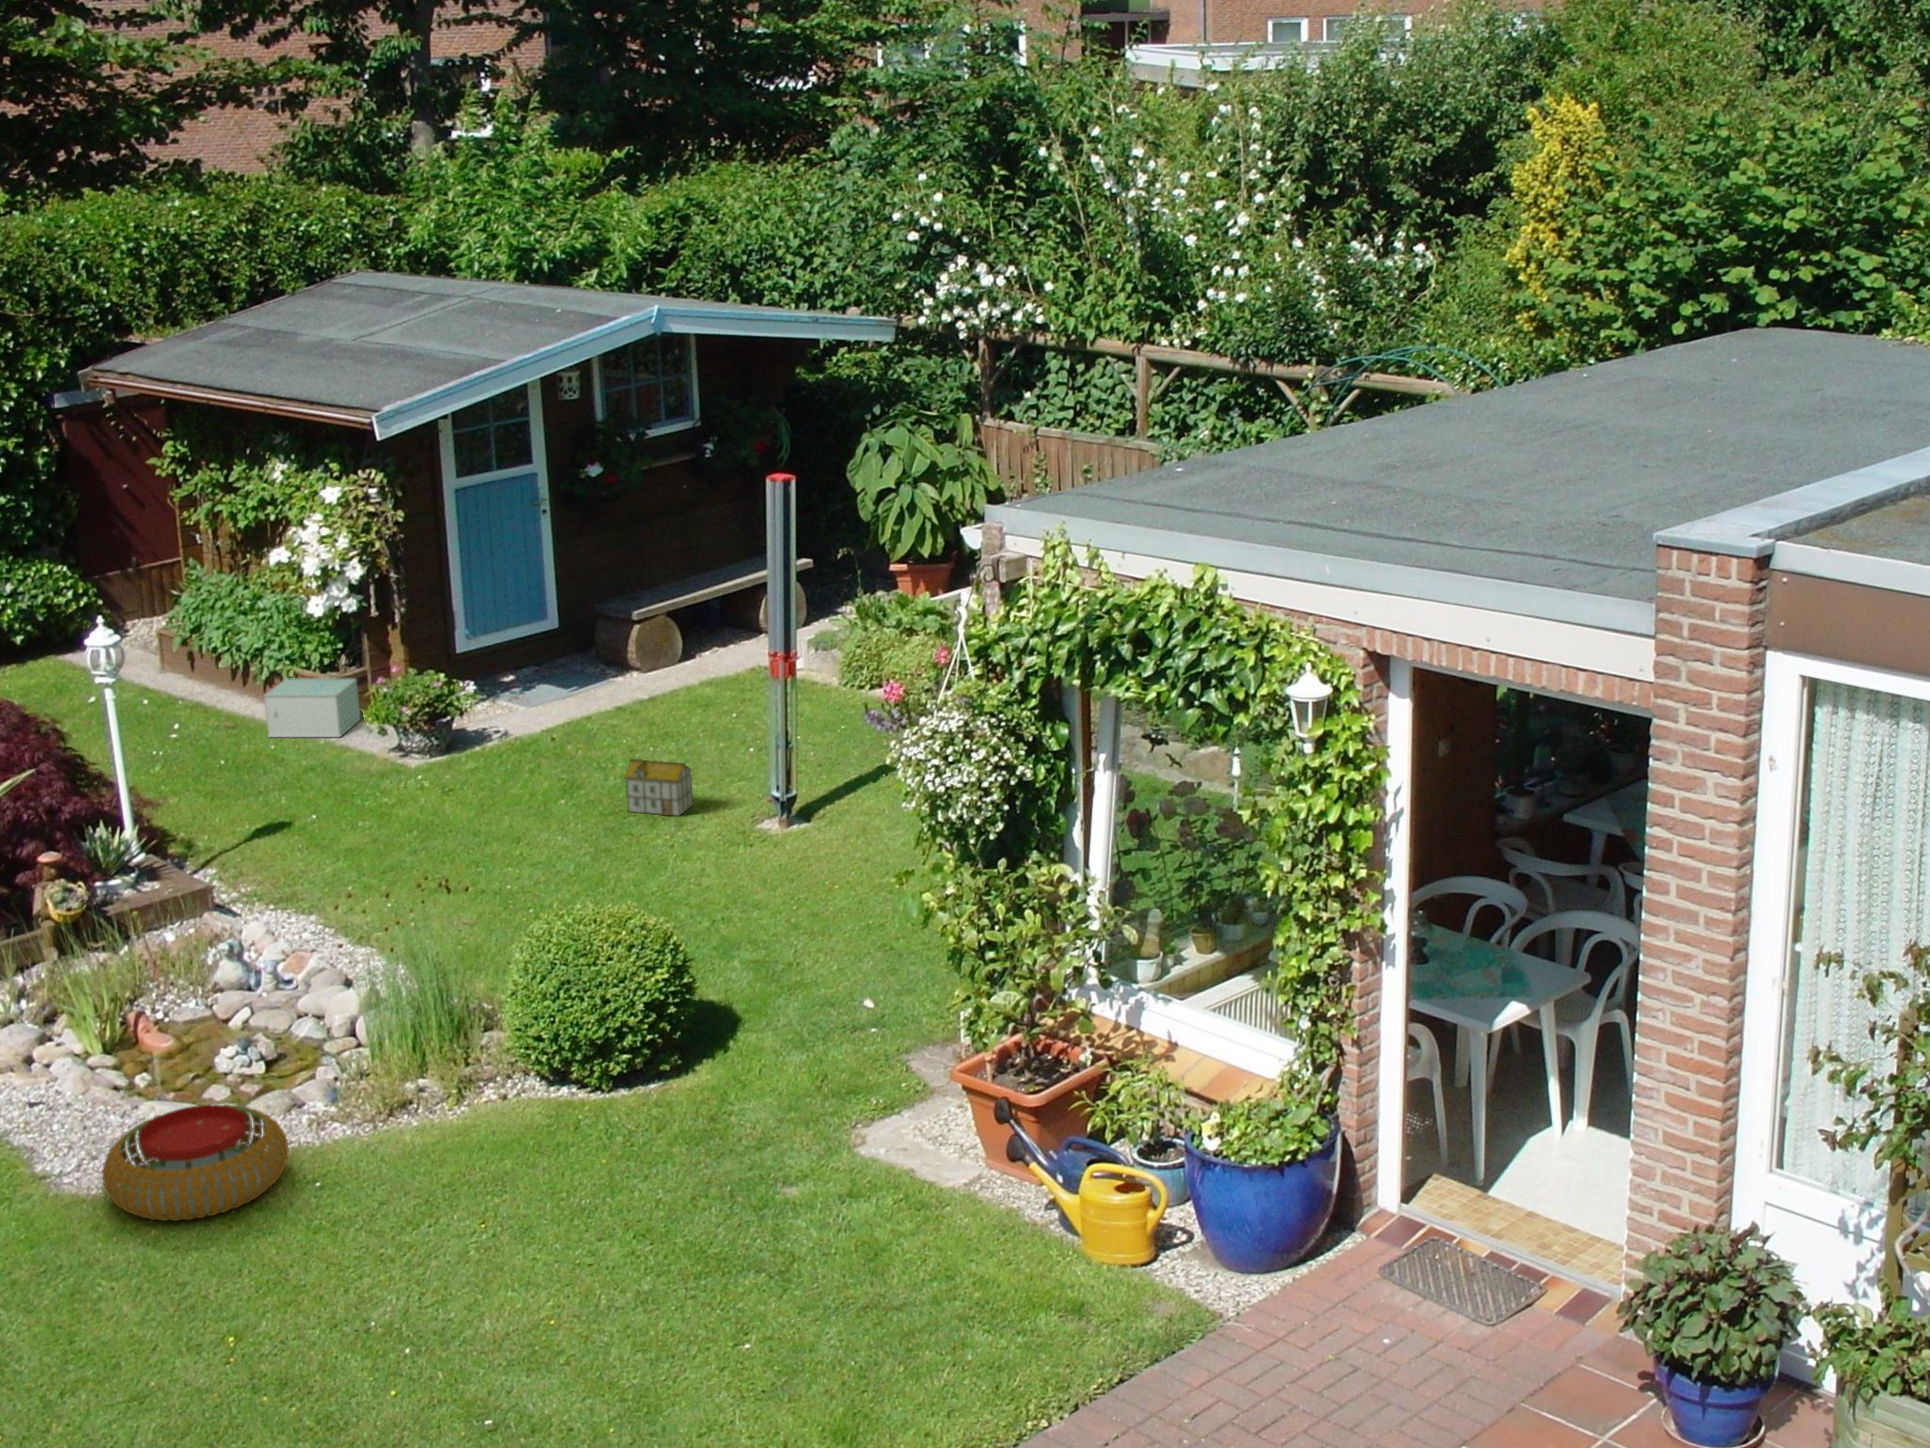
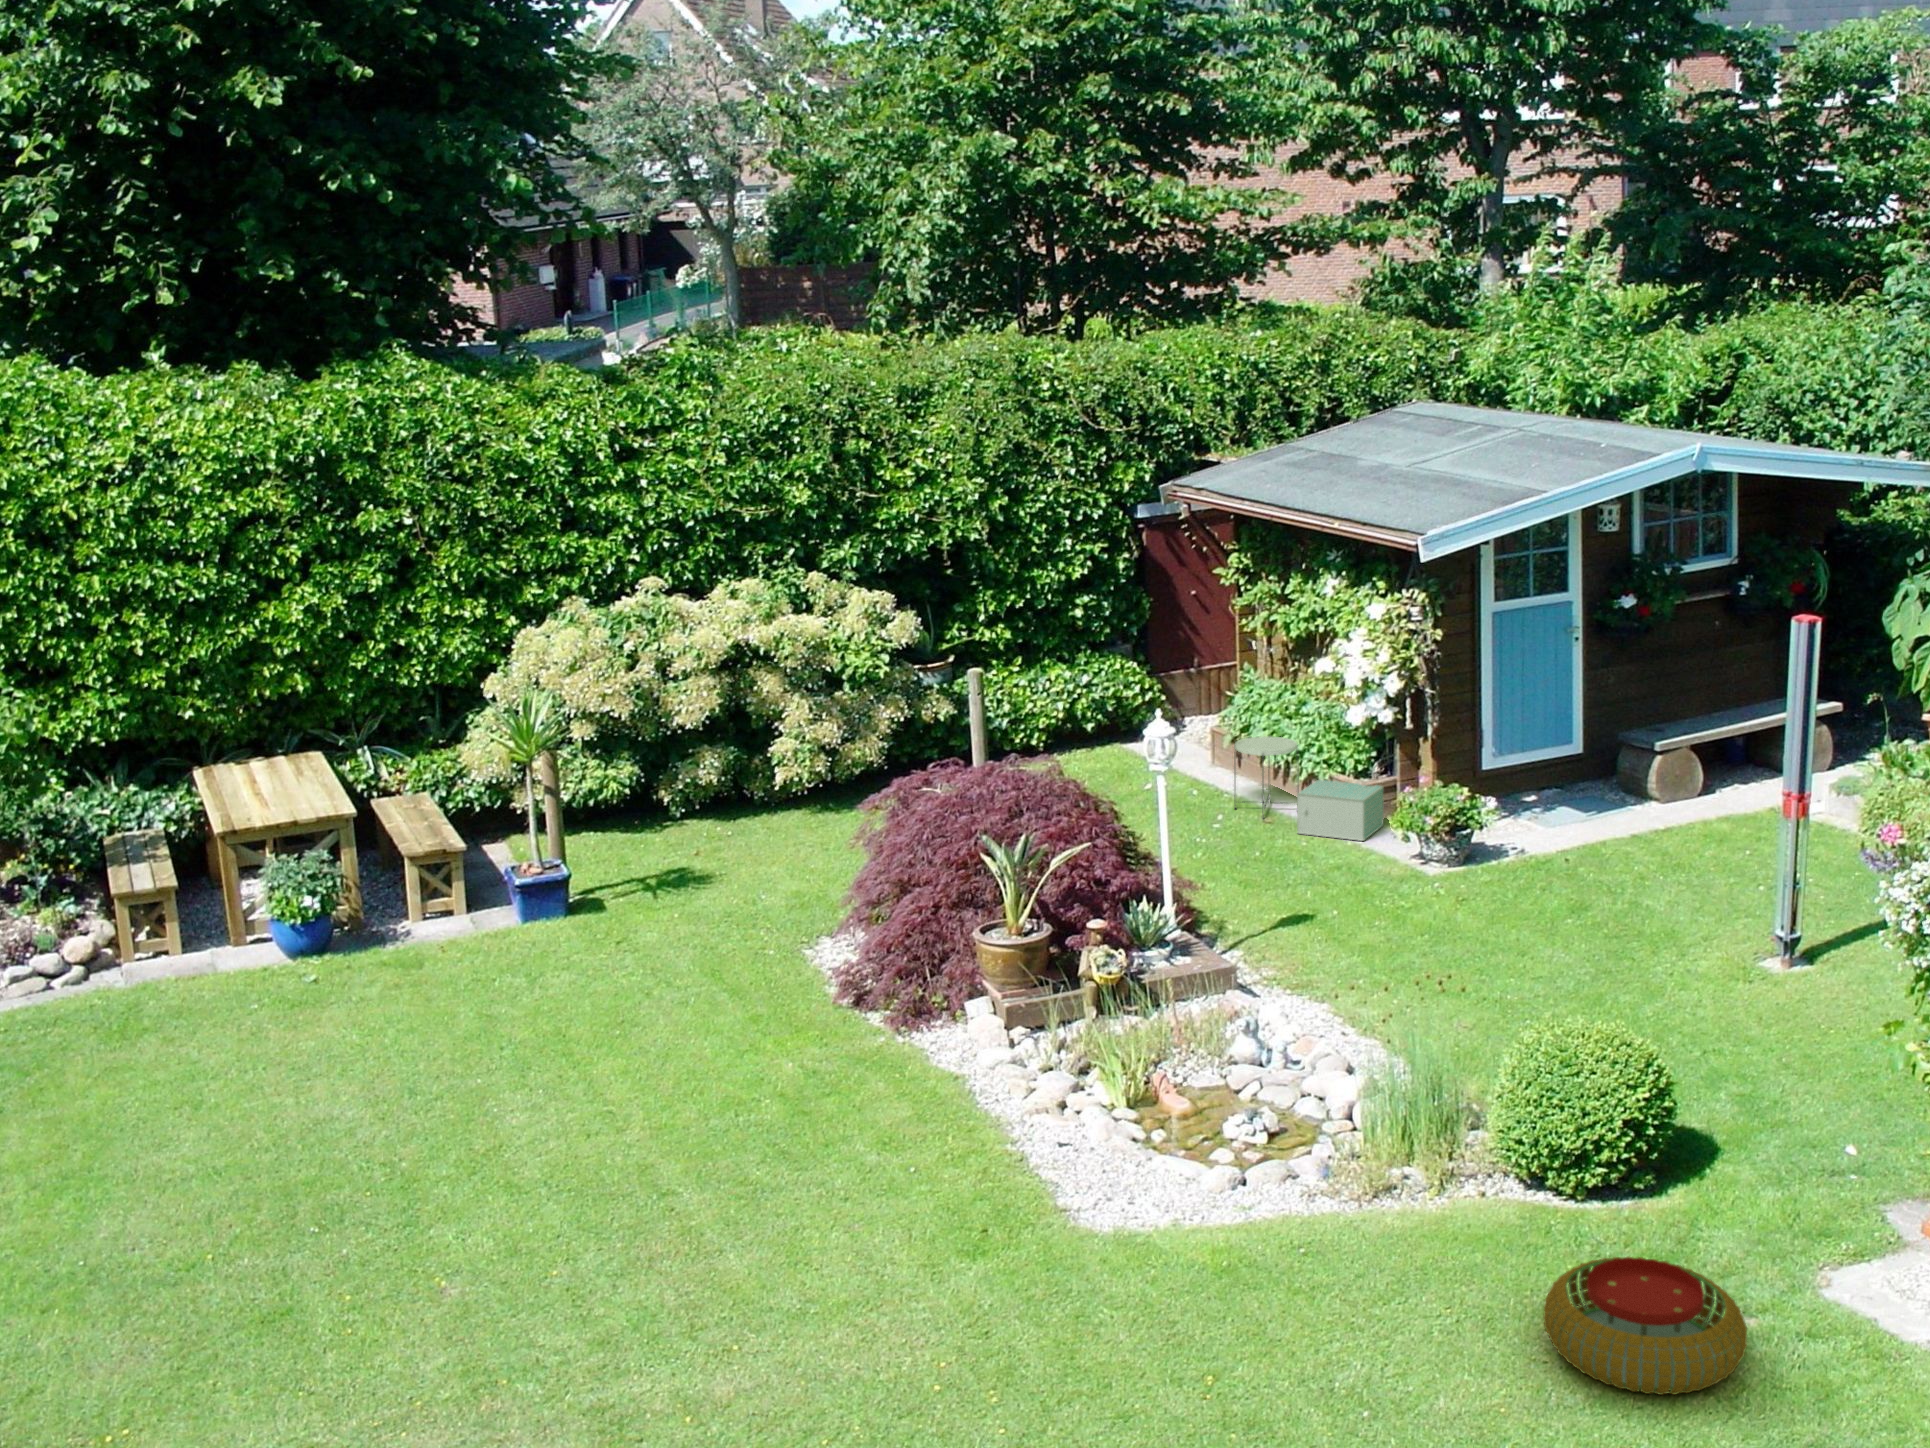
side table: none [189,638,269,726] -> present [1234,736,1299,810]
toy house: present [625,759,693,816] -> none [1655,899,1731,967]
pouf: present [102,1104,289,1221] -> present [1543,1257,1747,1395]

